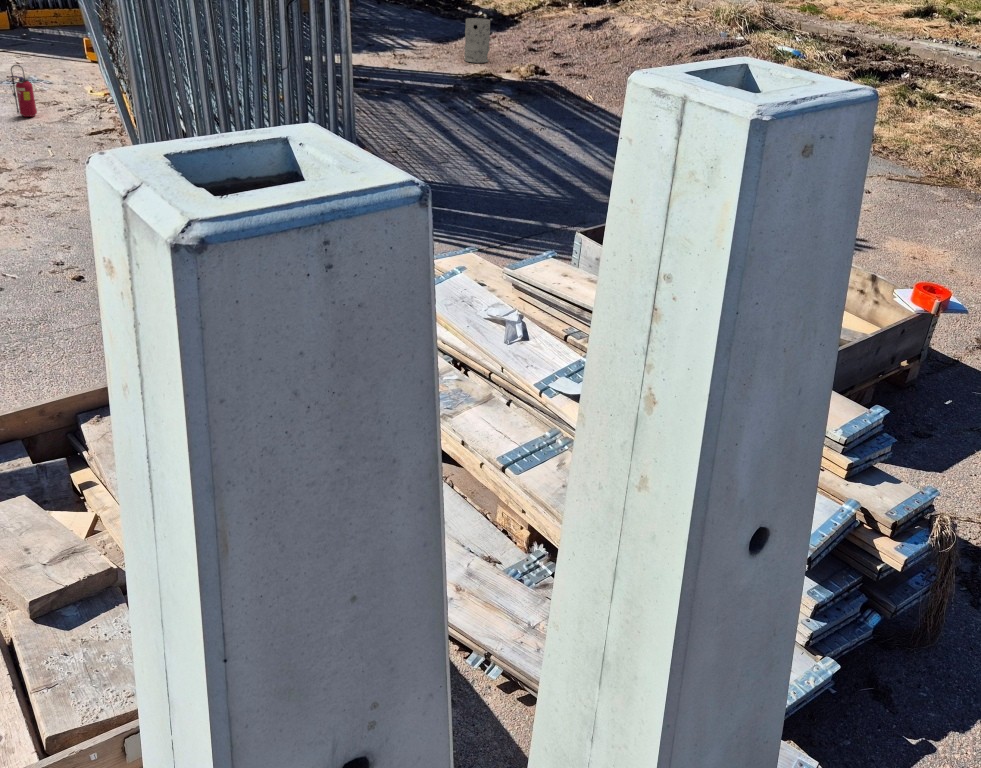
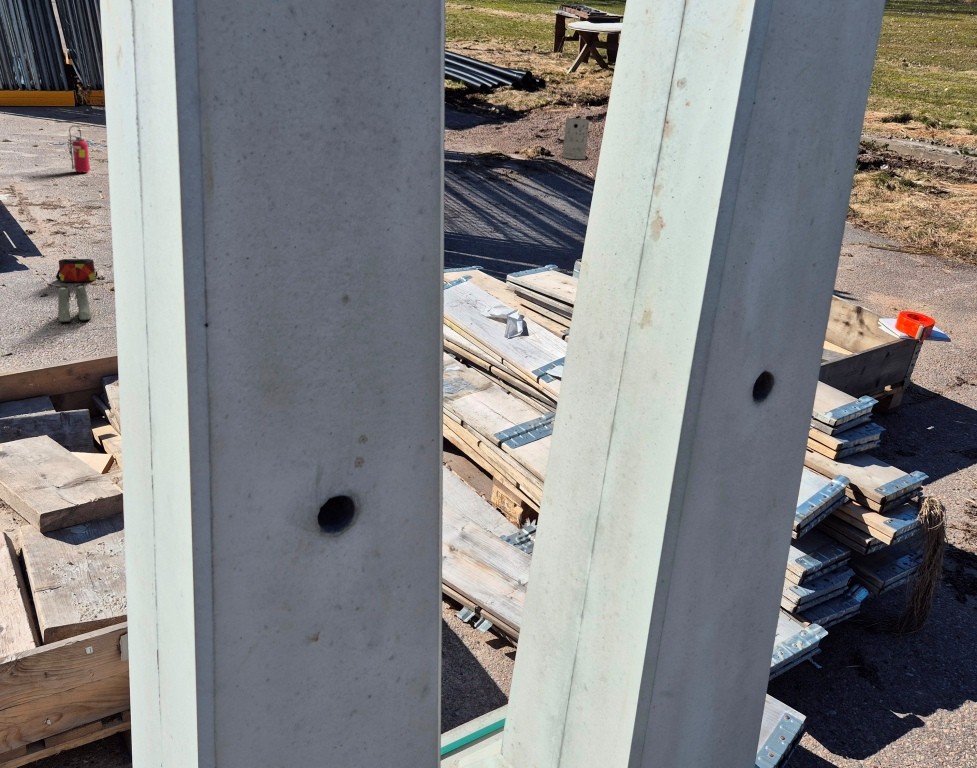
trash can: present [464,18,490,63] -> present [563,118,589,159]
bag: none [14,235,59,262] -> present [56,259,98,282]
boots: none [20,271,57,314] -> present [58,285,91,322]

